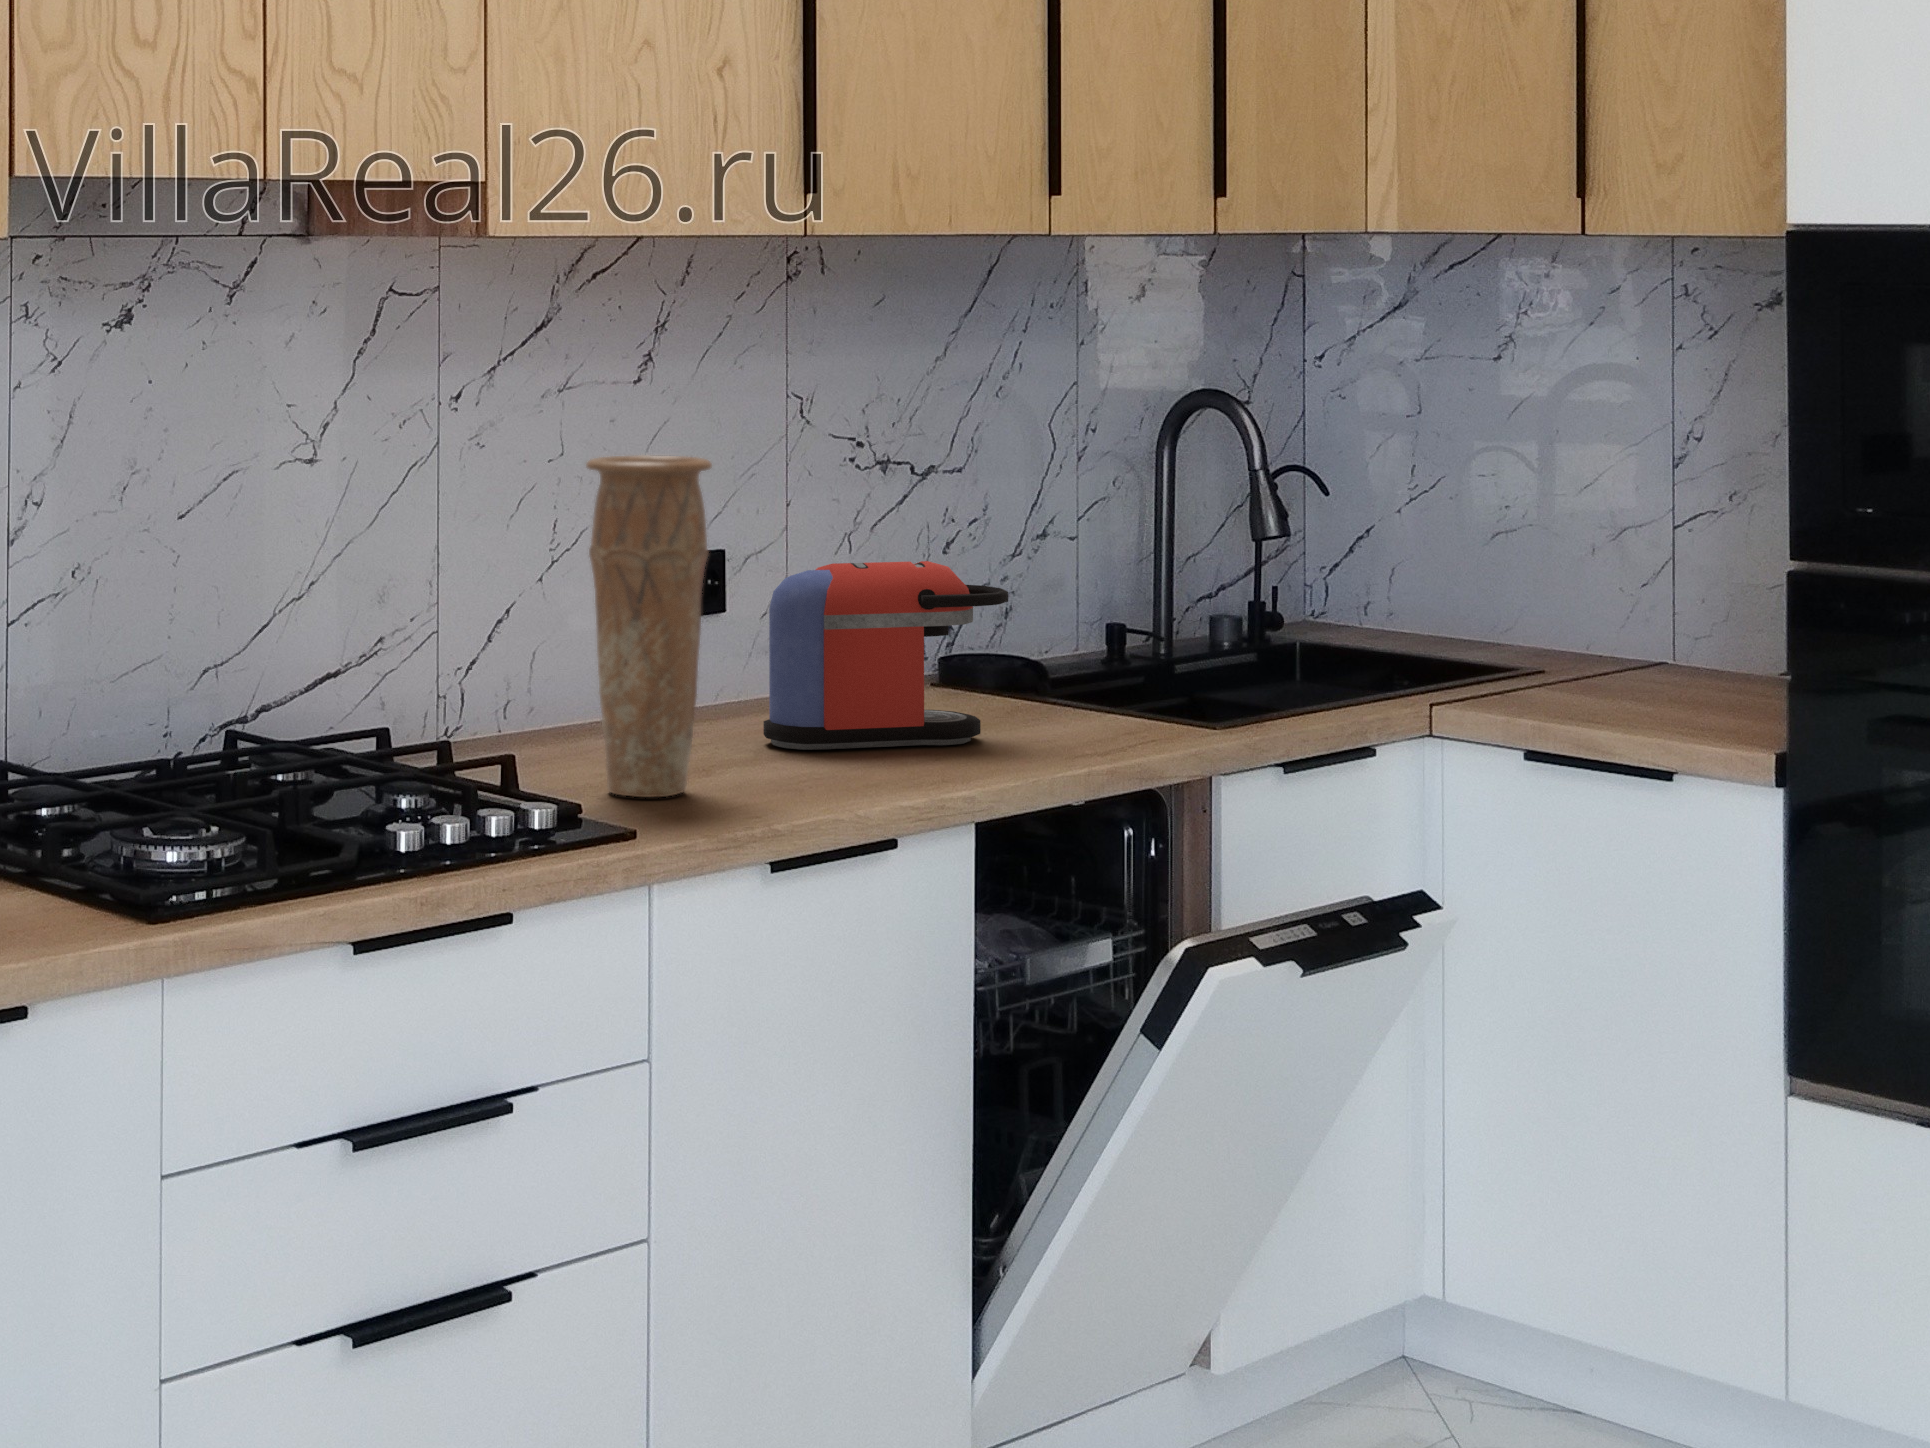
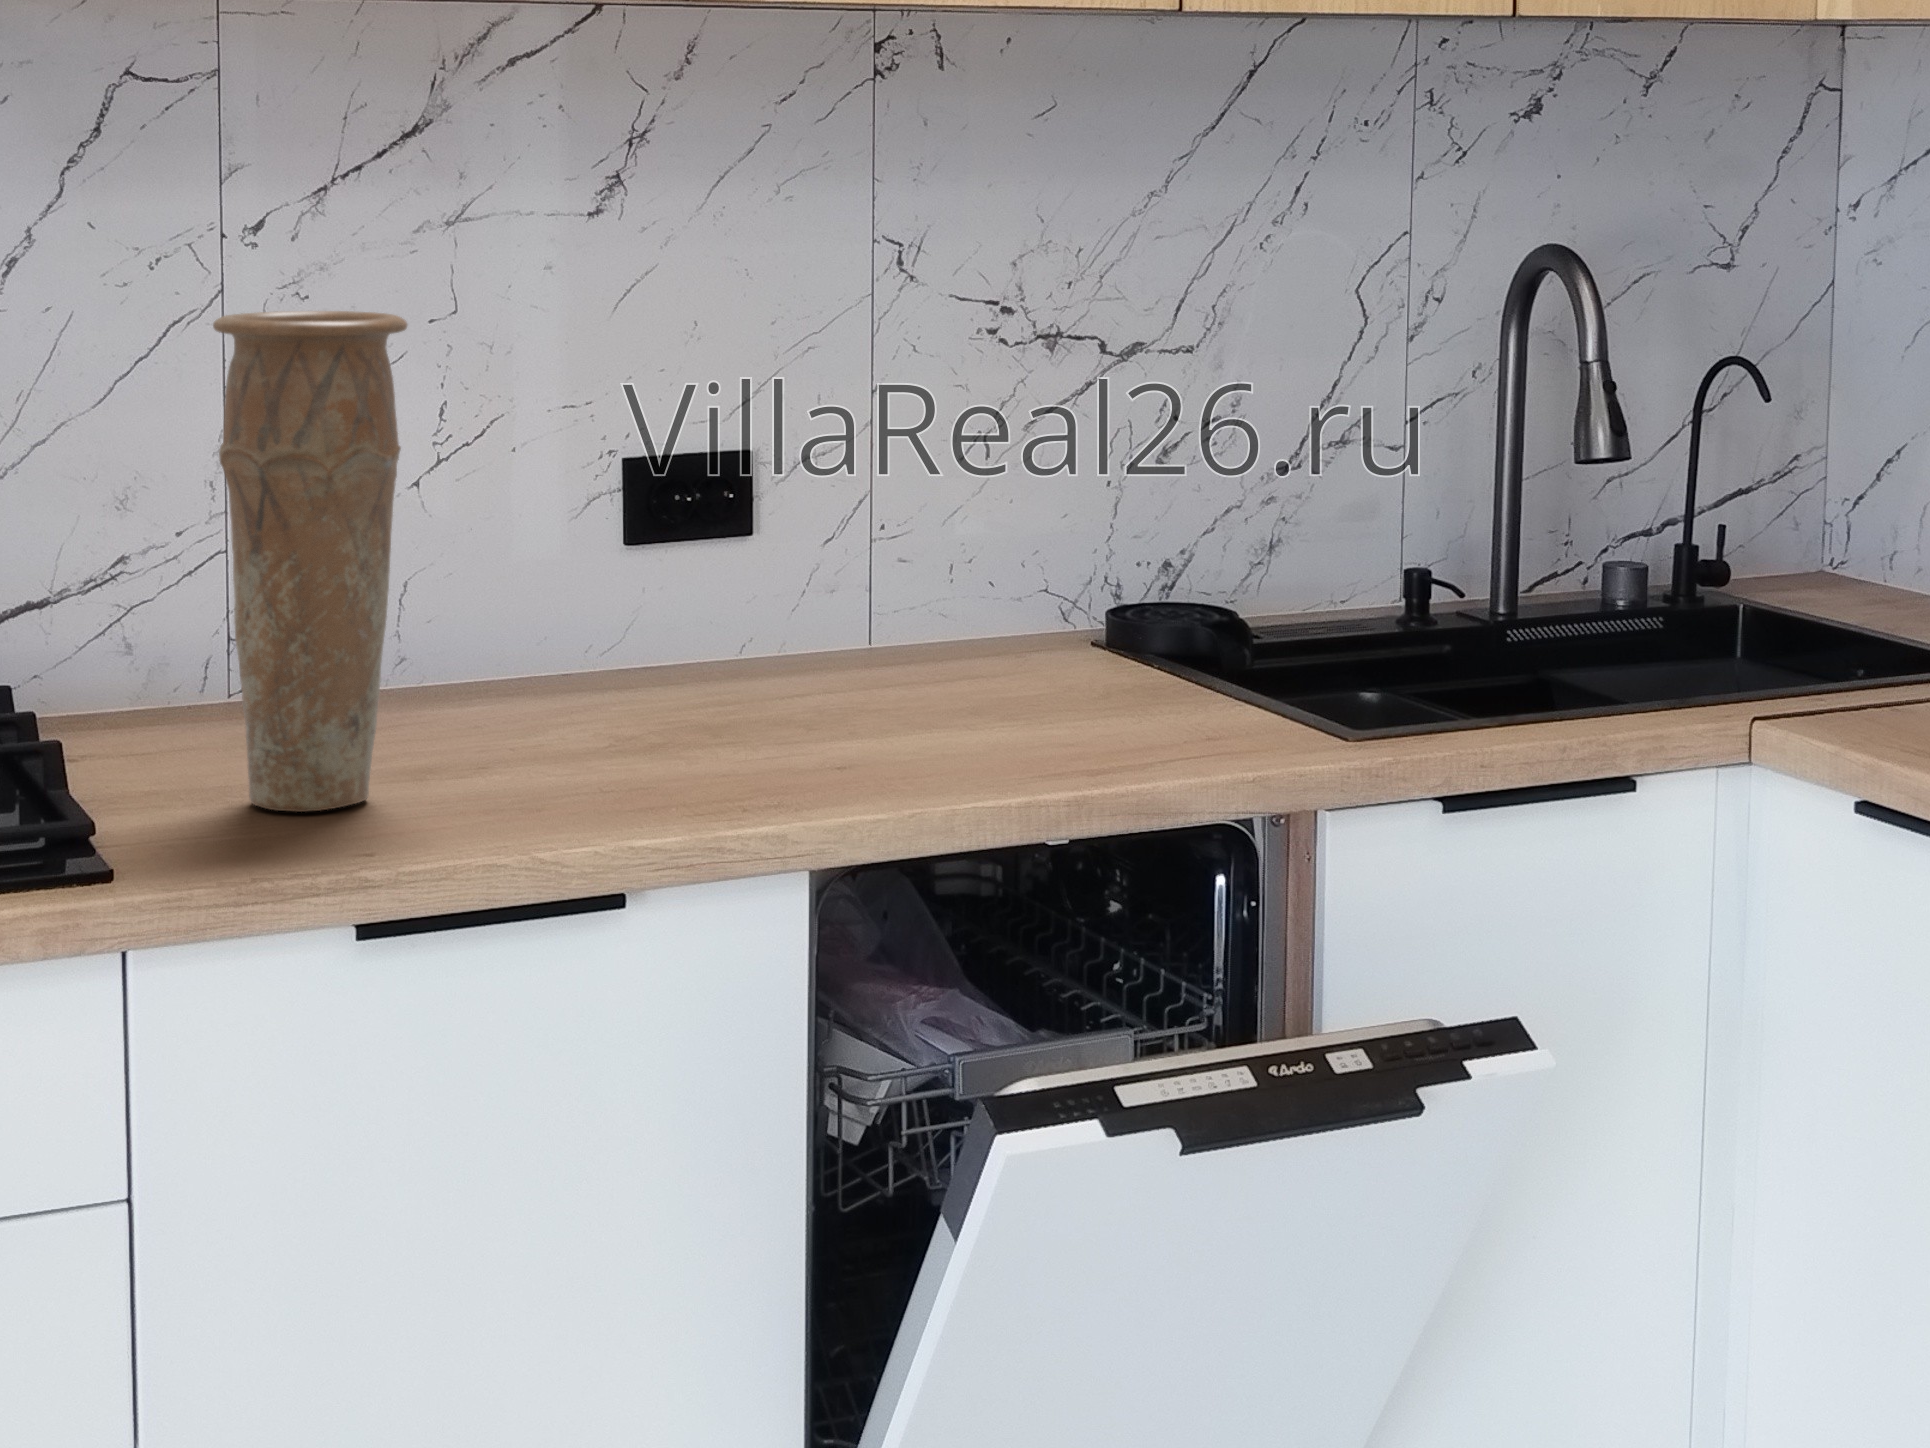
coffee maker: present [763,561,1008,750] -> none [655,477,1032,746]

